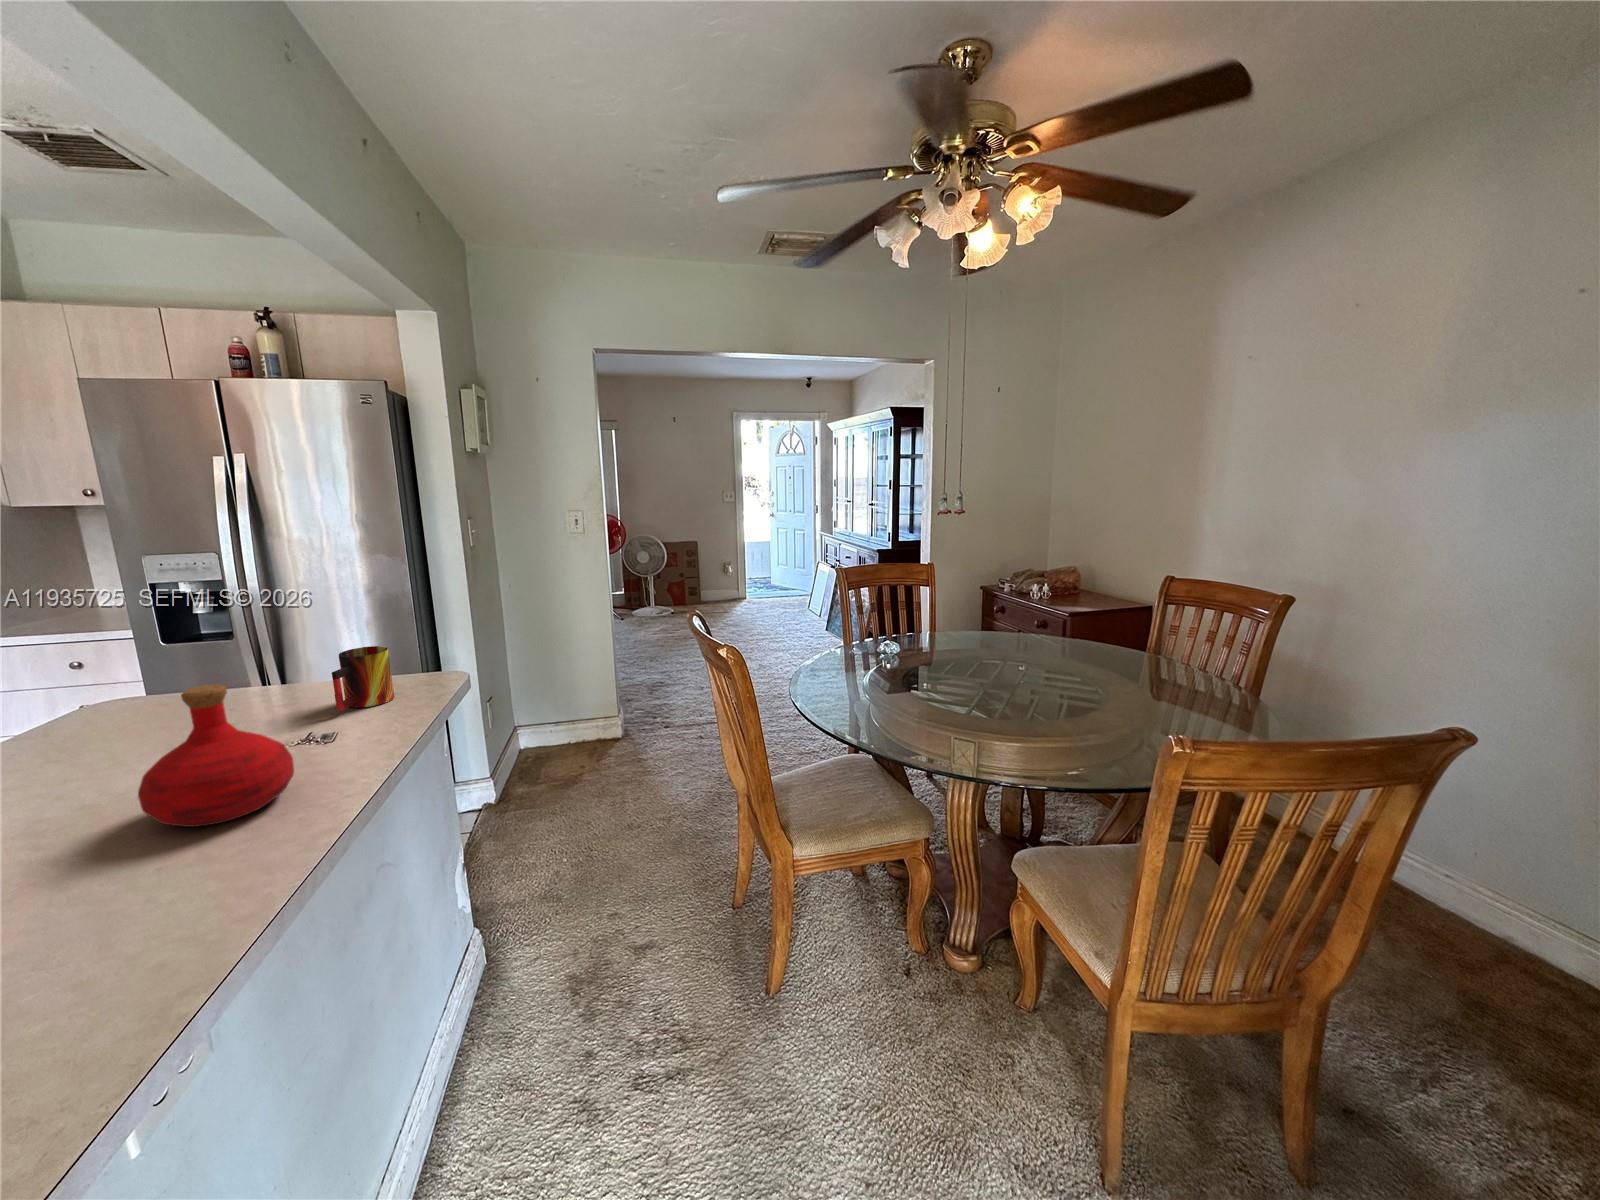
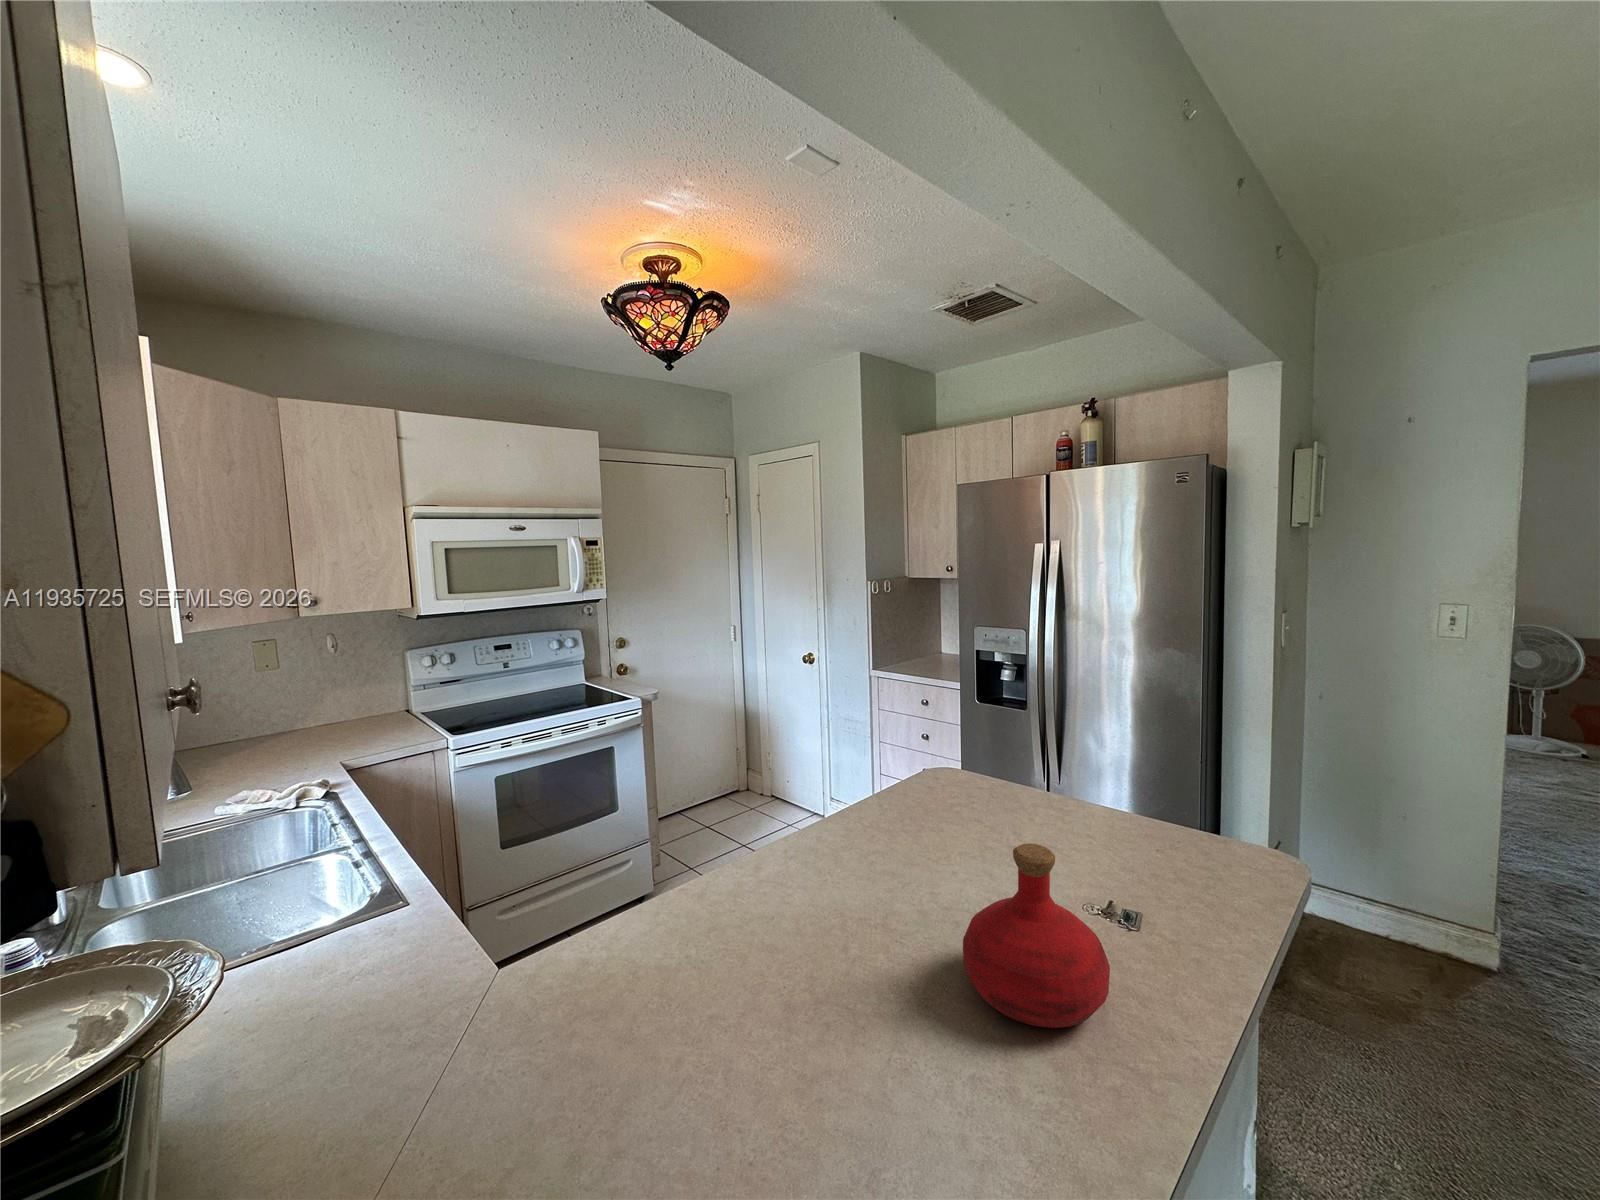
mug: present [332,646,394,710] -> none [1140,791,1208,877]

